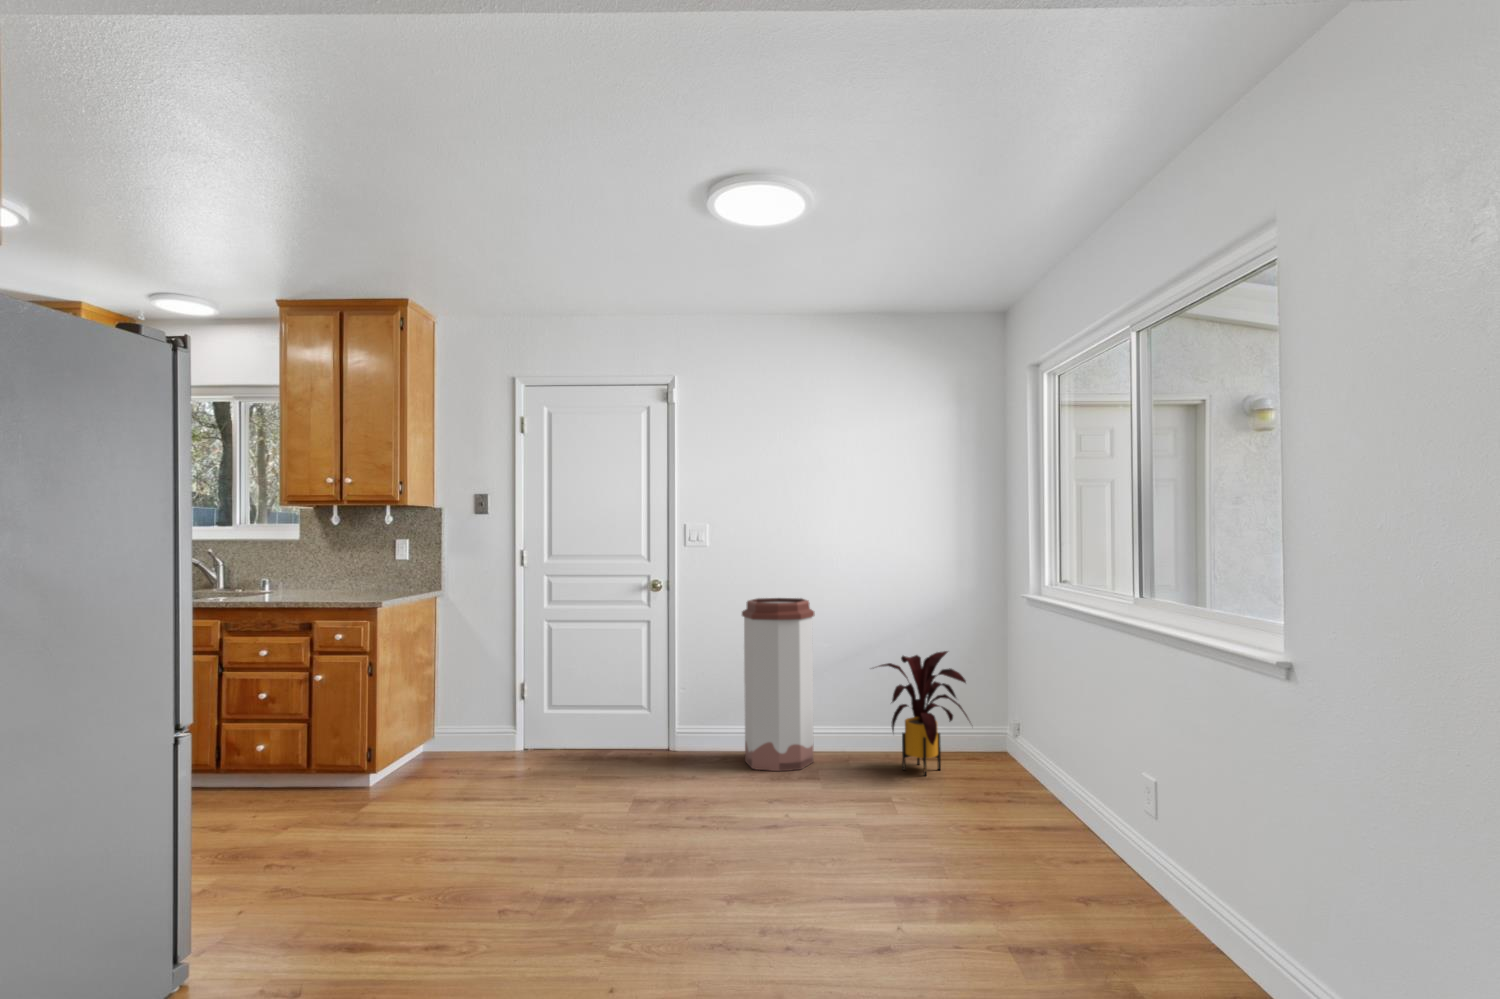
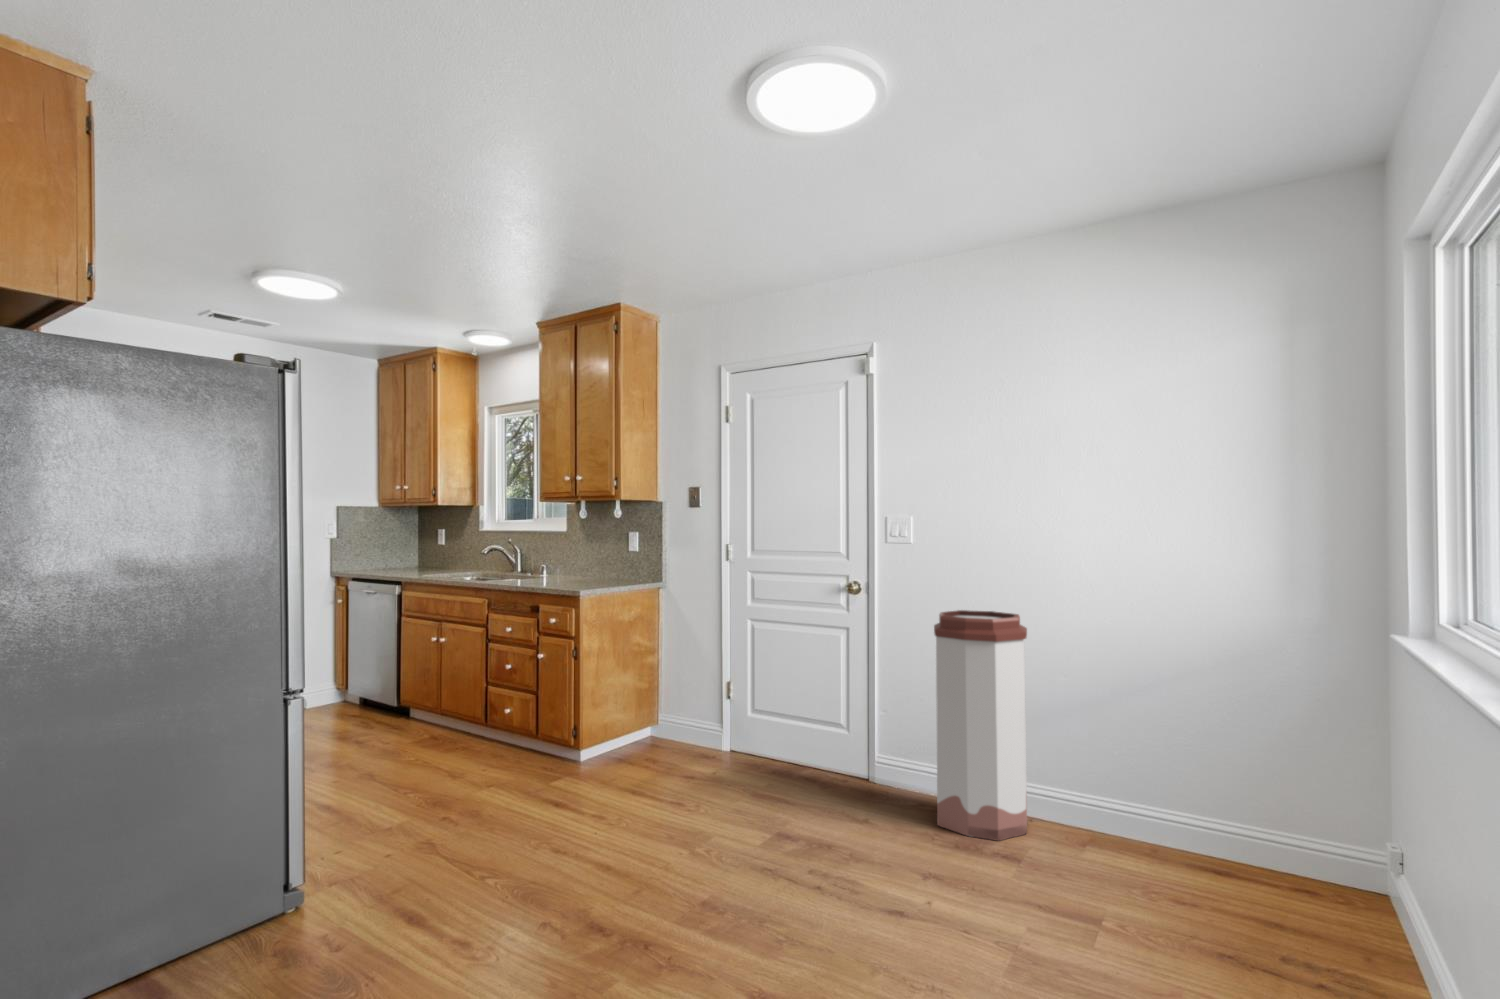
house plant: present [879,651,969,775] -> none [1102,707,1263,896]

